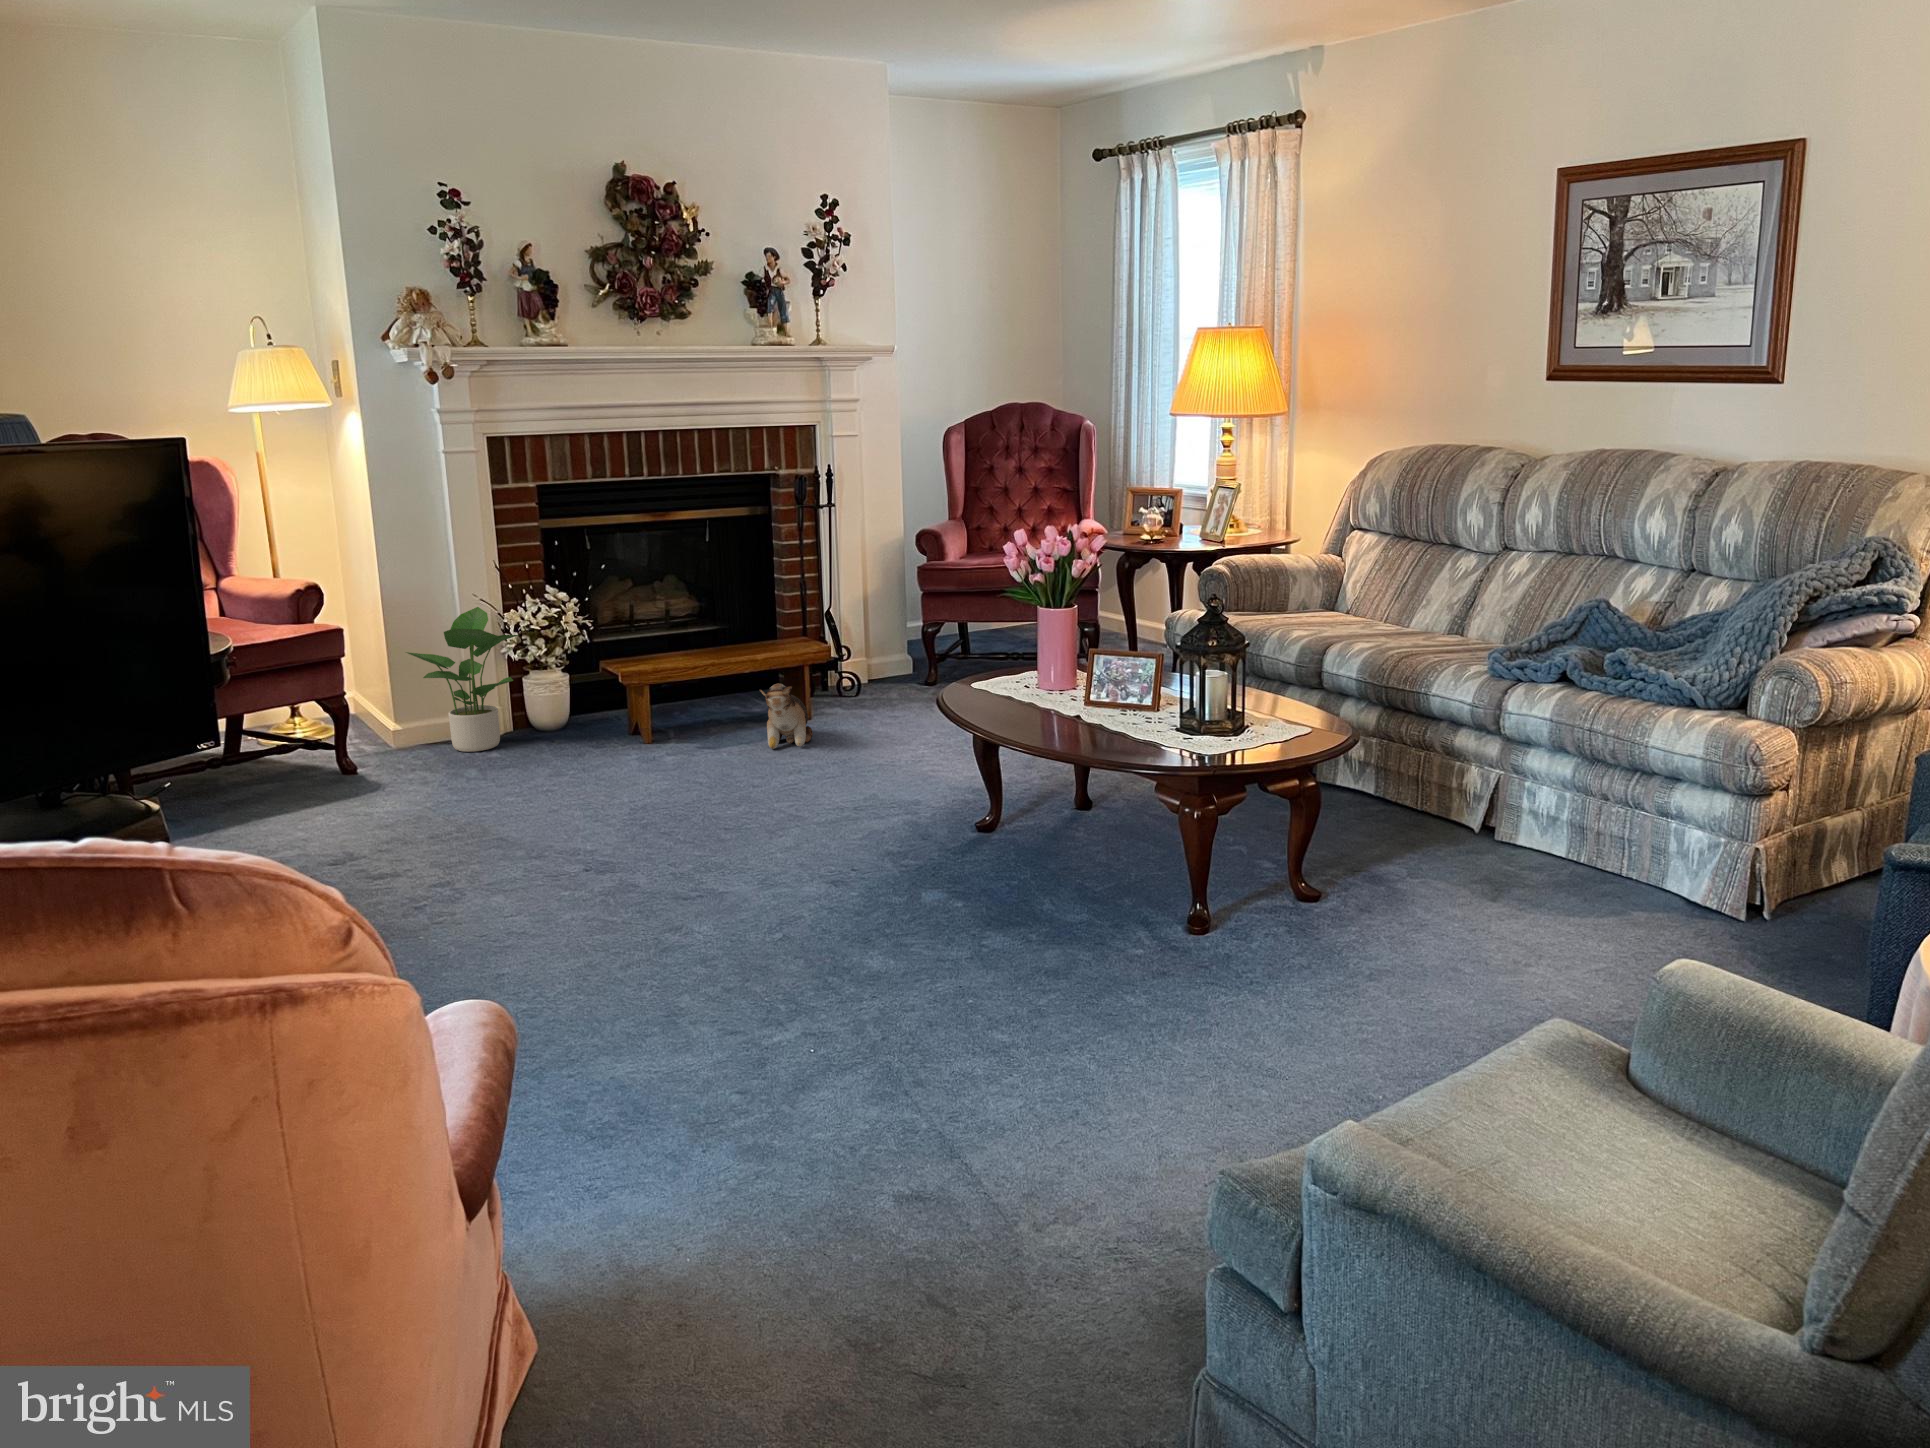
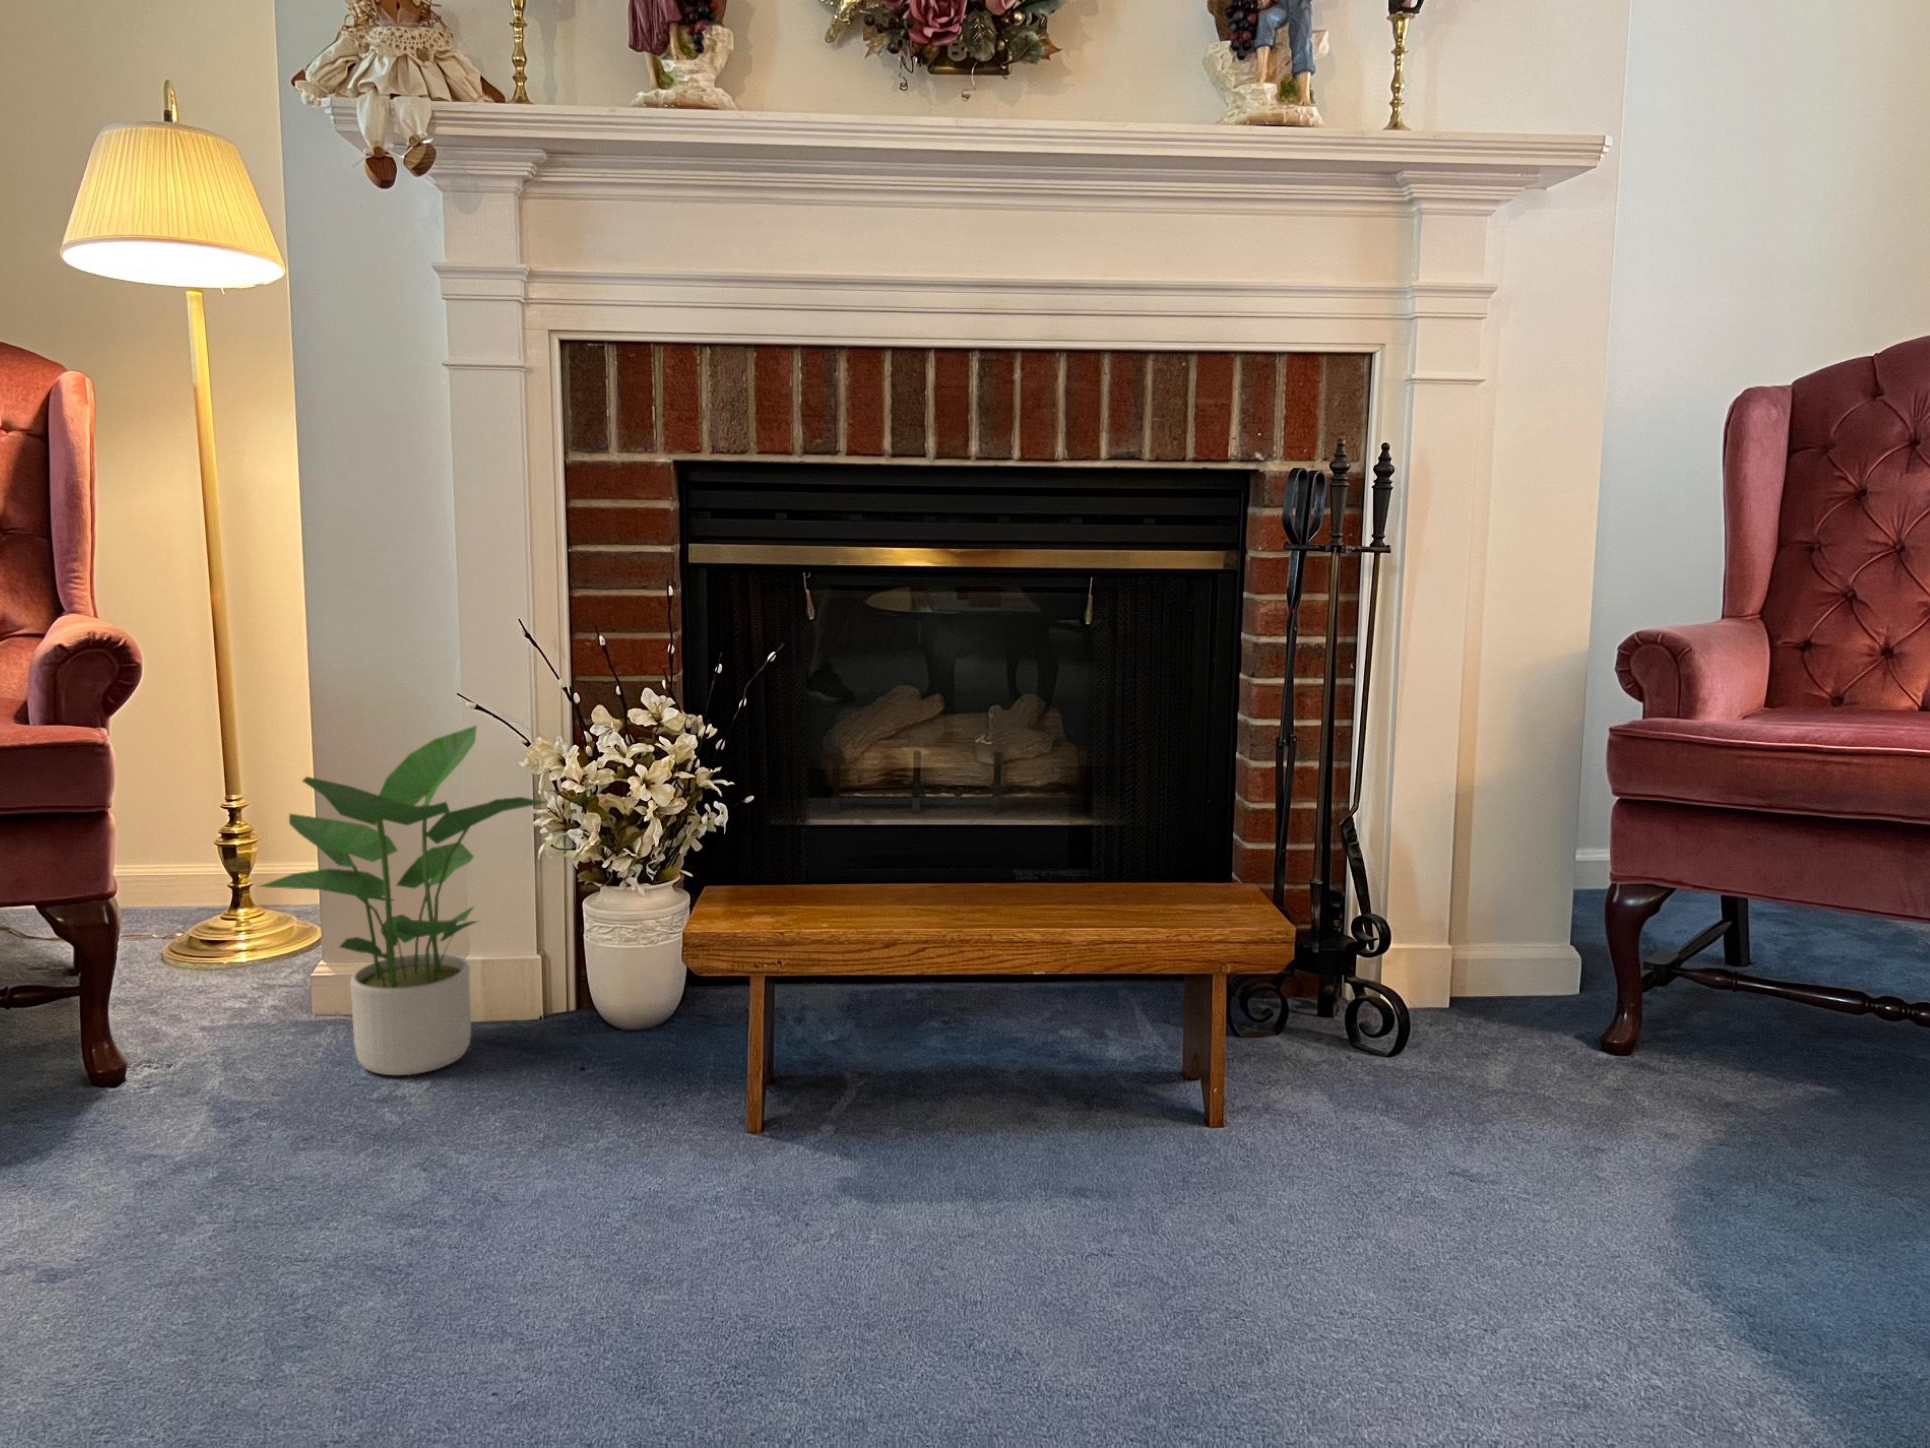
plush toy: present [760,683,813,749] -> none [957,1094,1173,1320]

